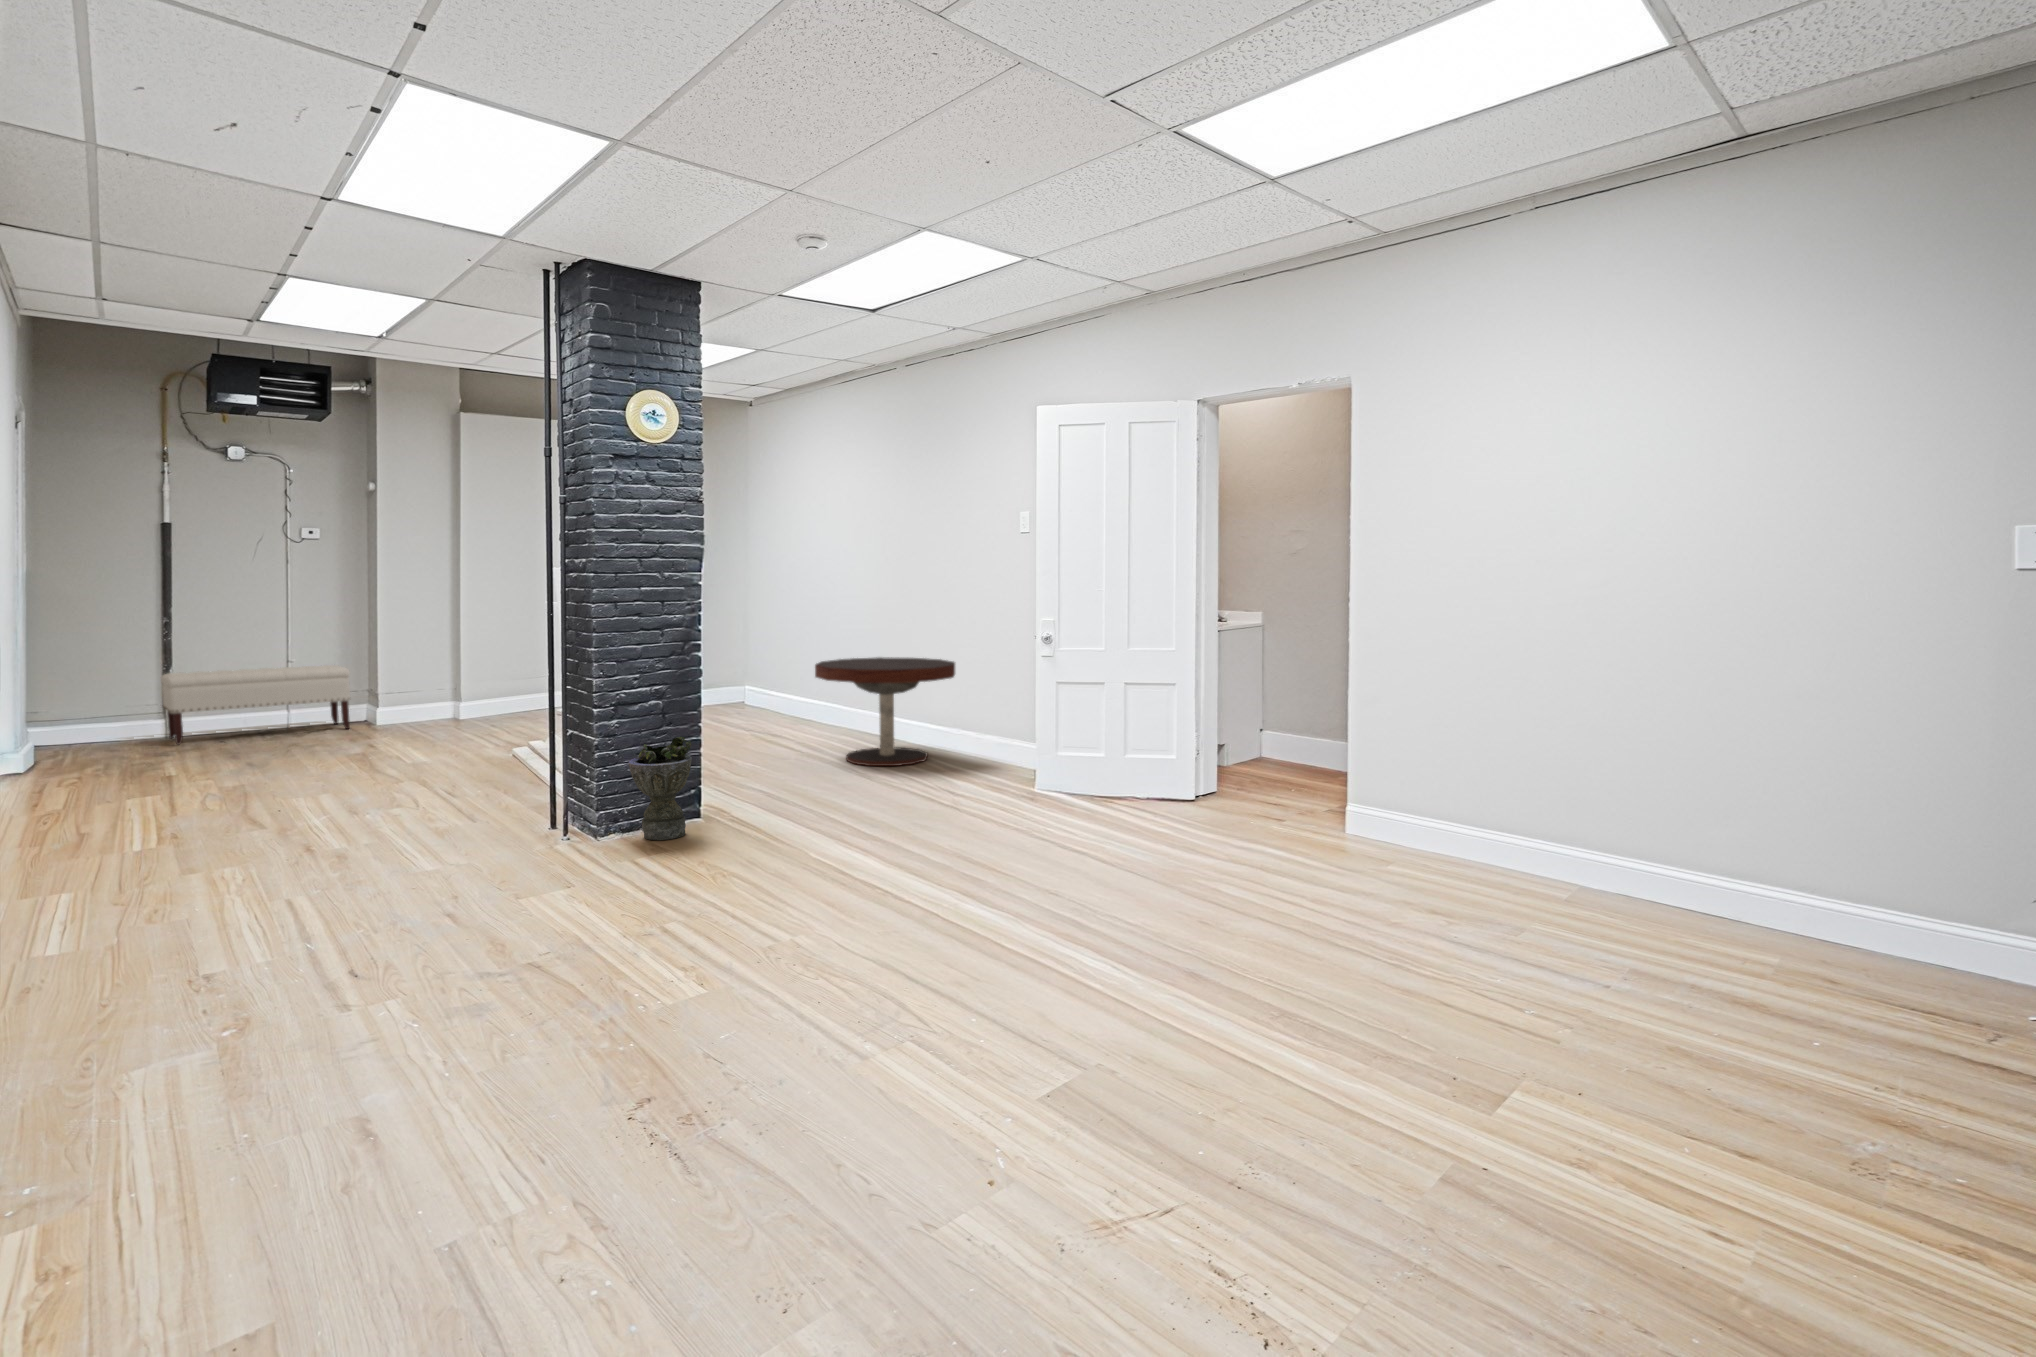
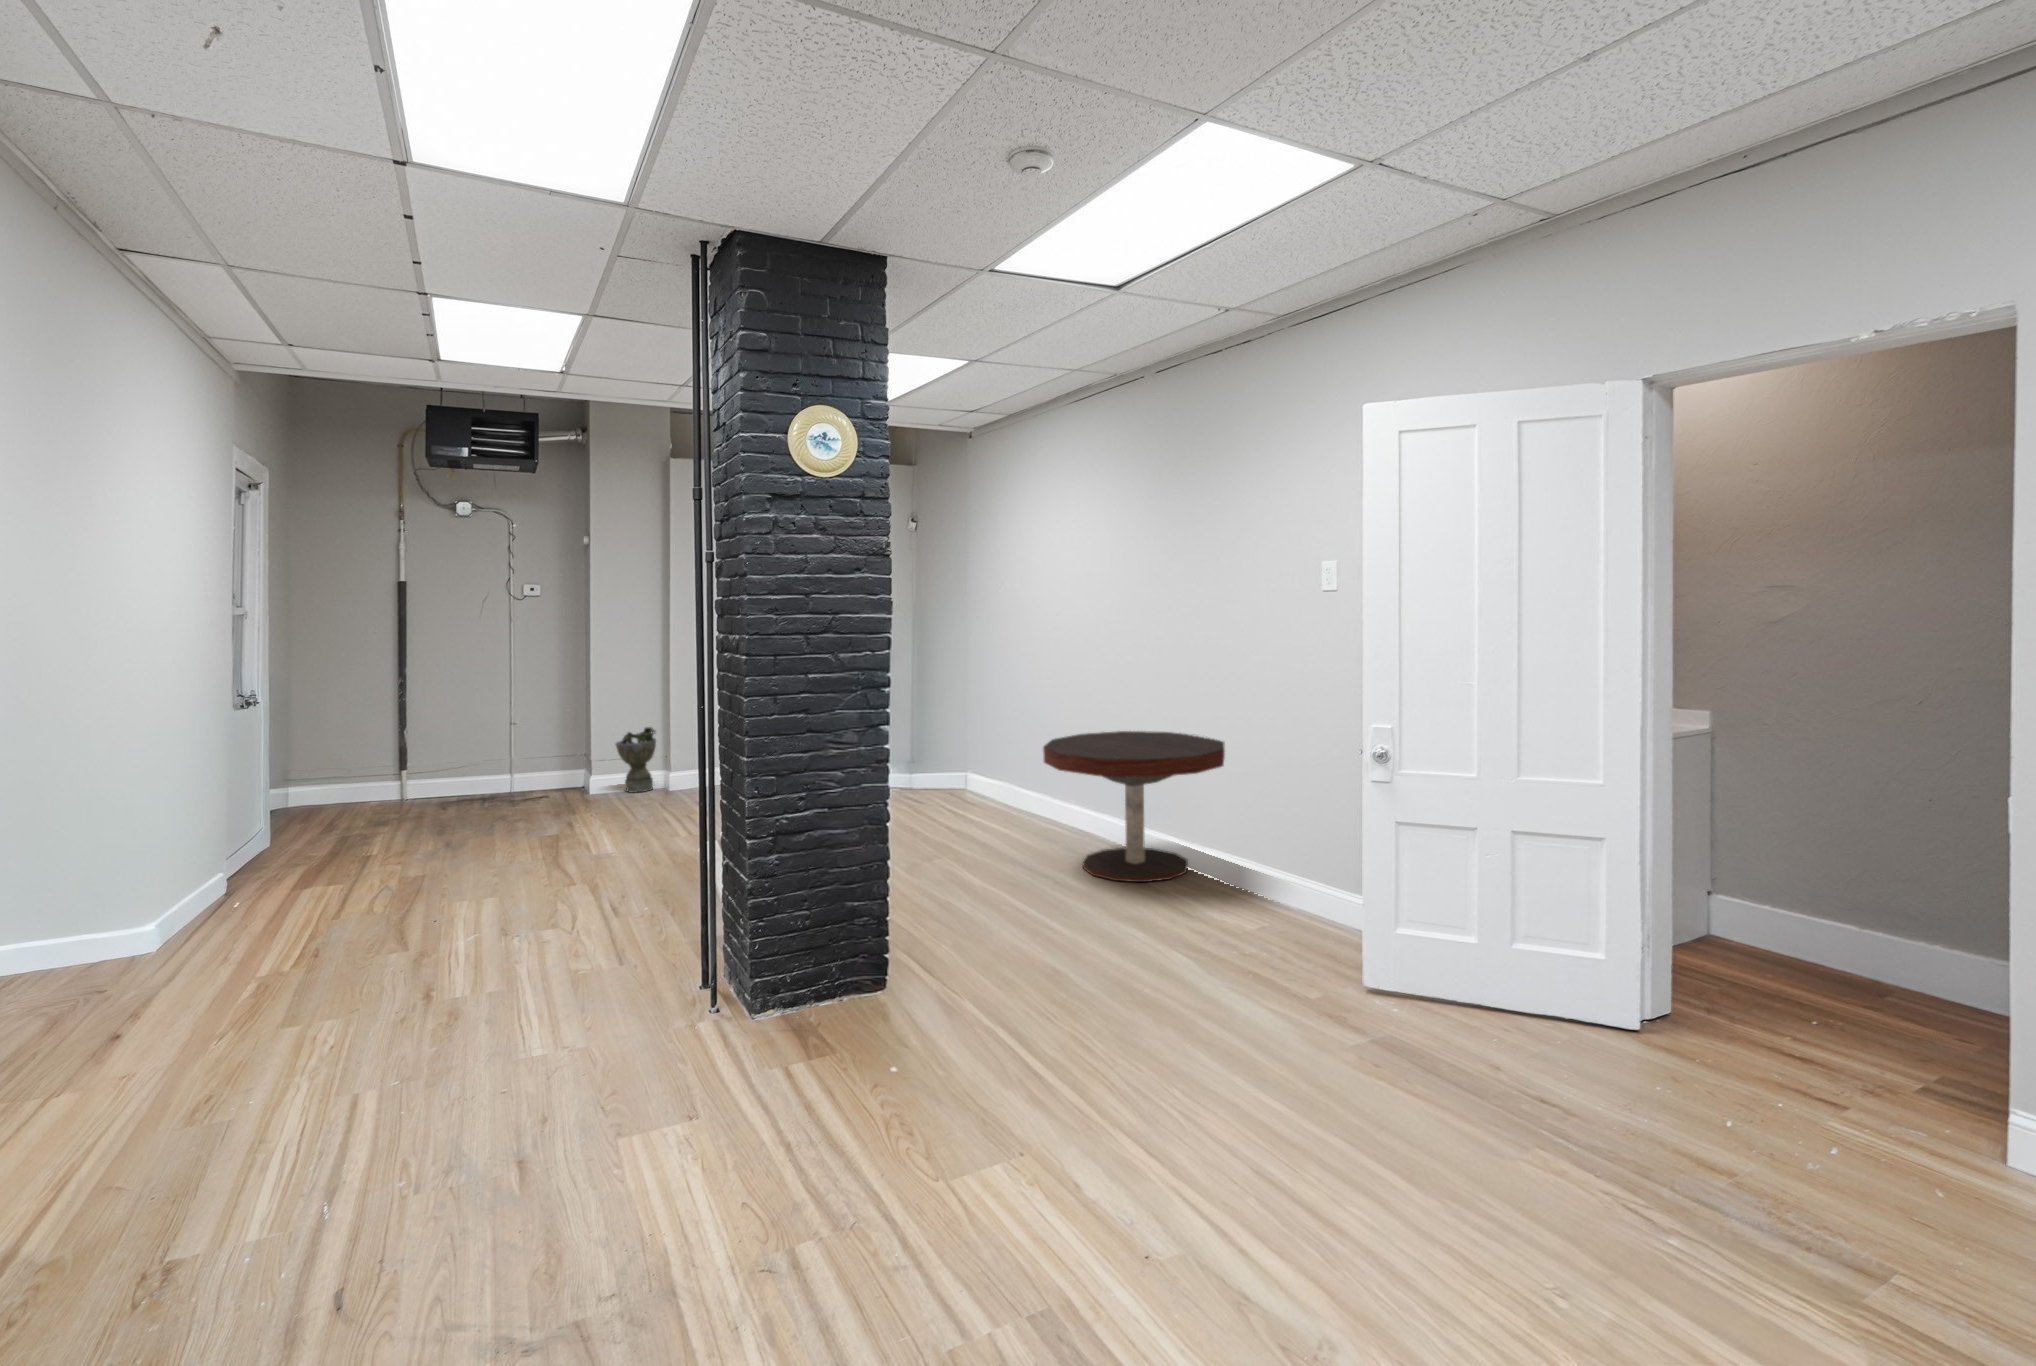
bench: present [161,665,350,744] -> none [387,727,564,816]
planter: present [628,737,692,840] -> present [616,727,656,793]

